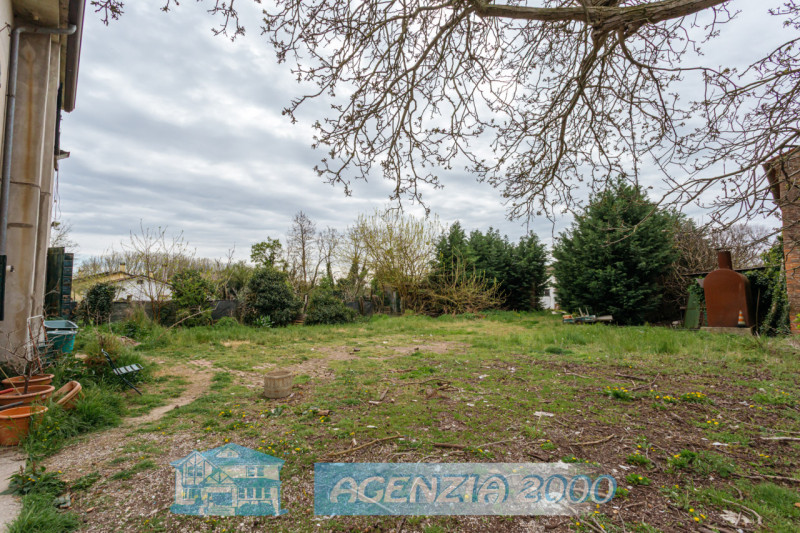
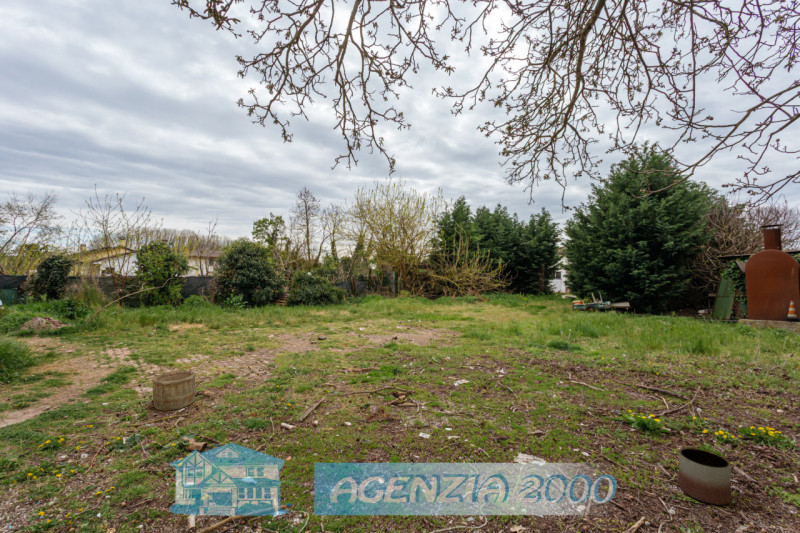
planter: none [636,400,666,430] -> present [679,448,731,505]

